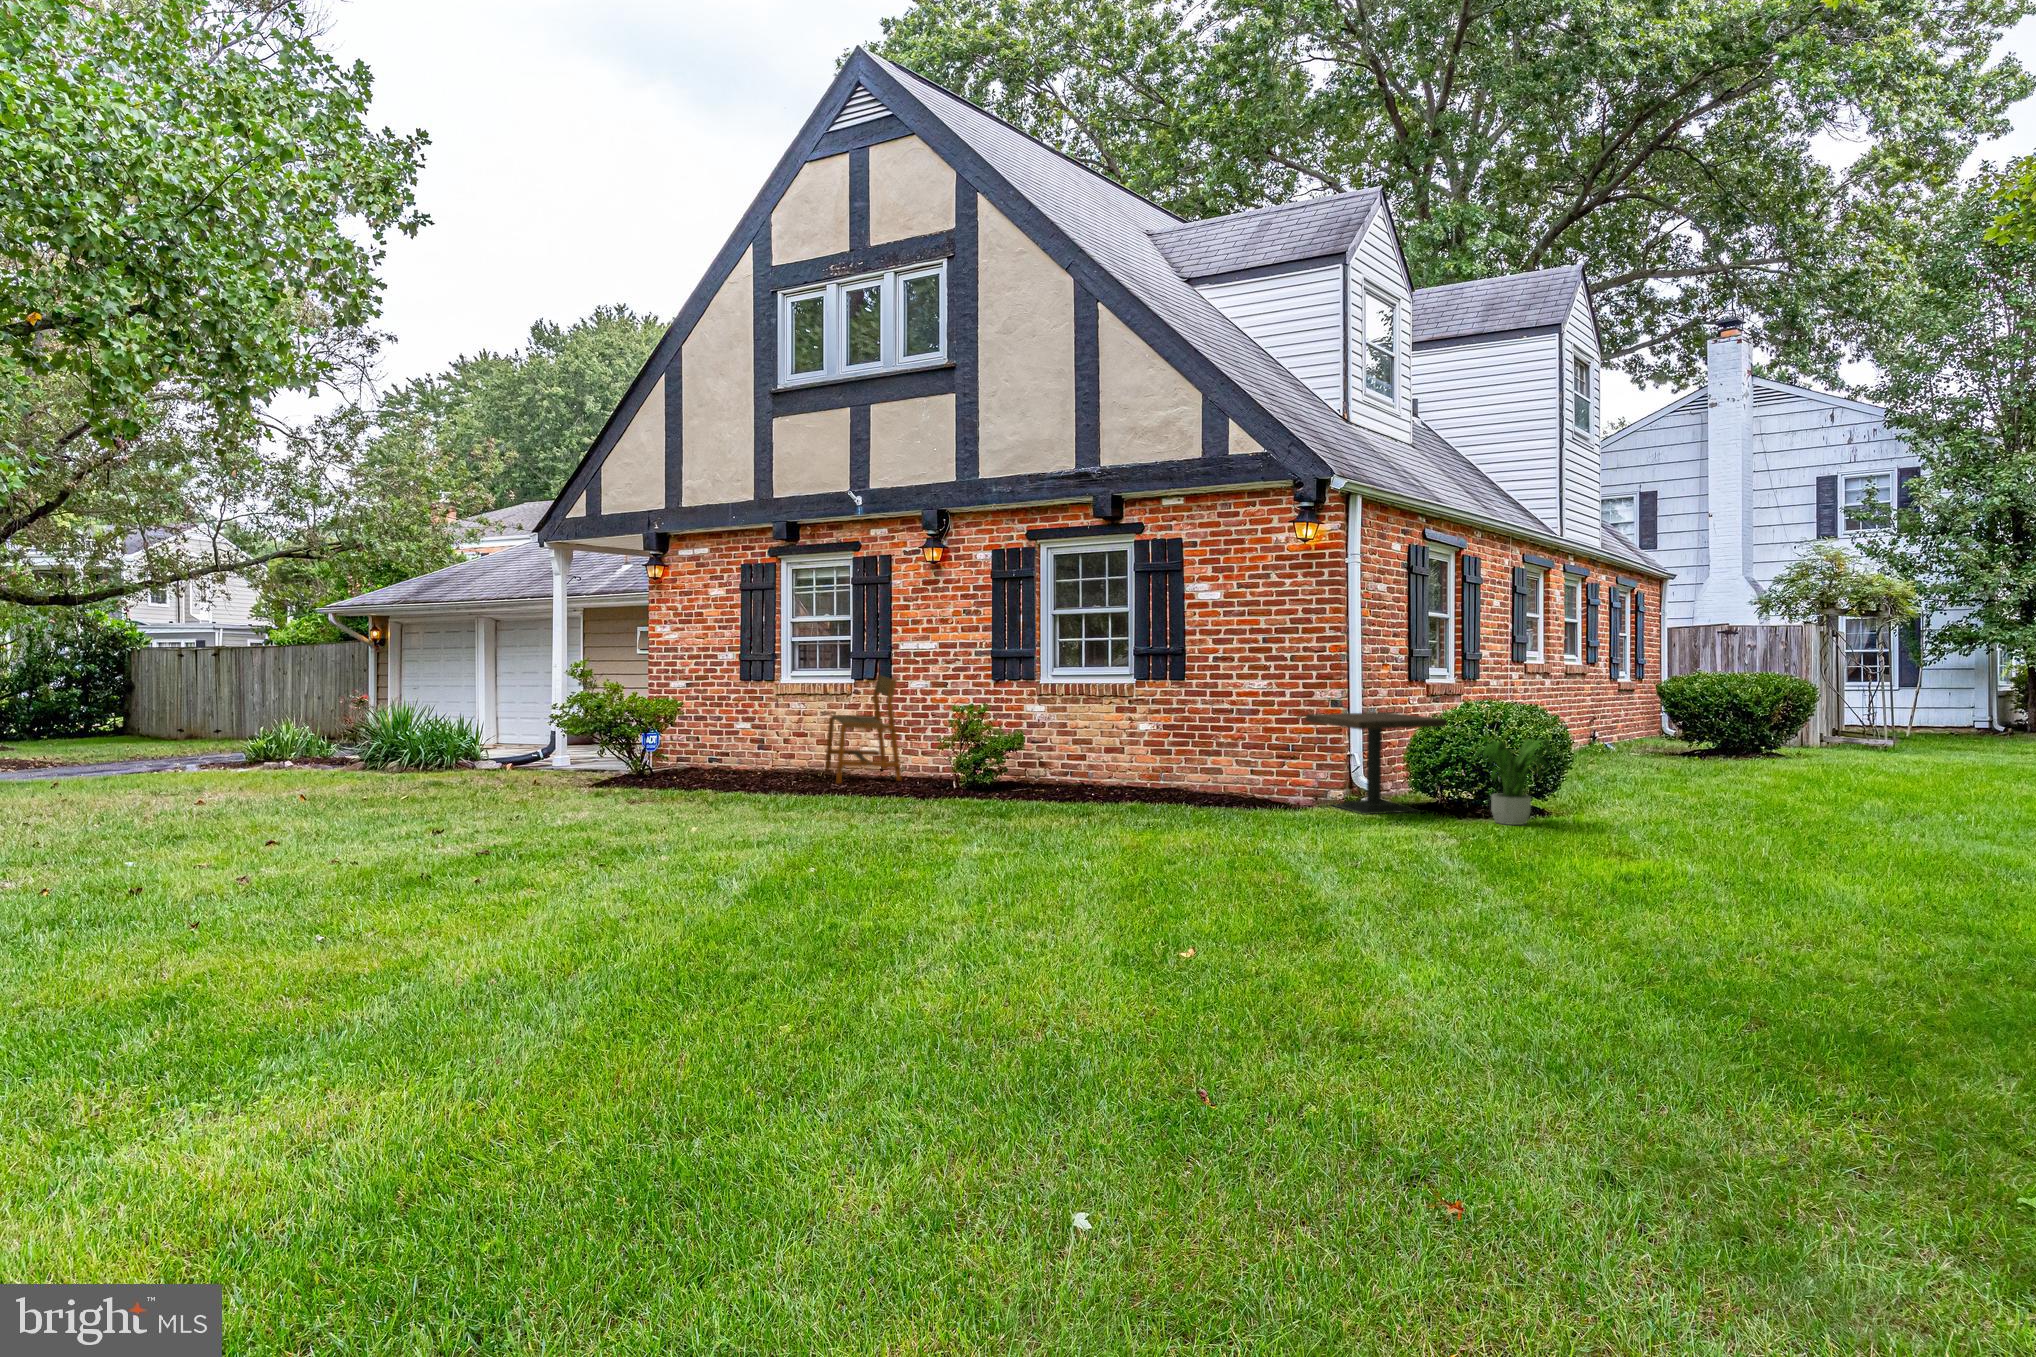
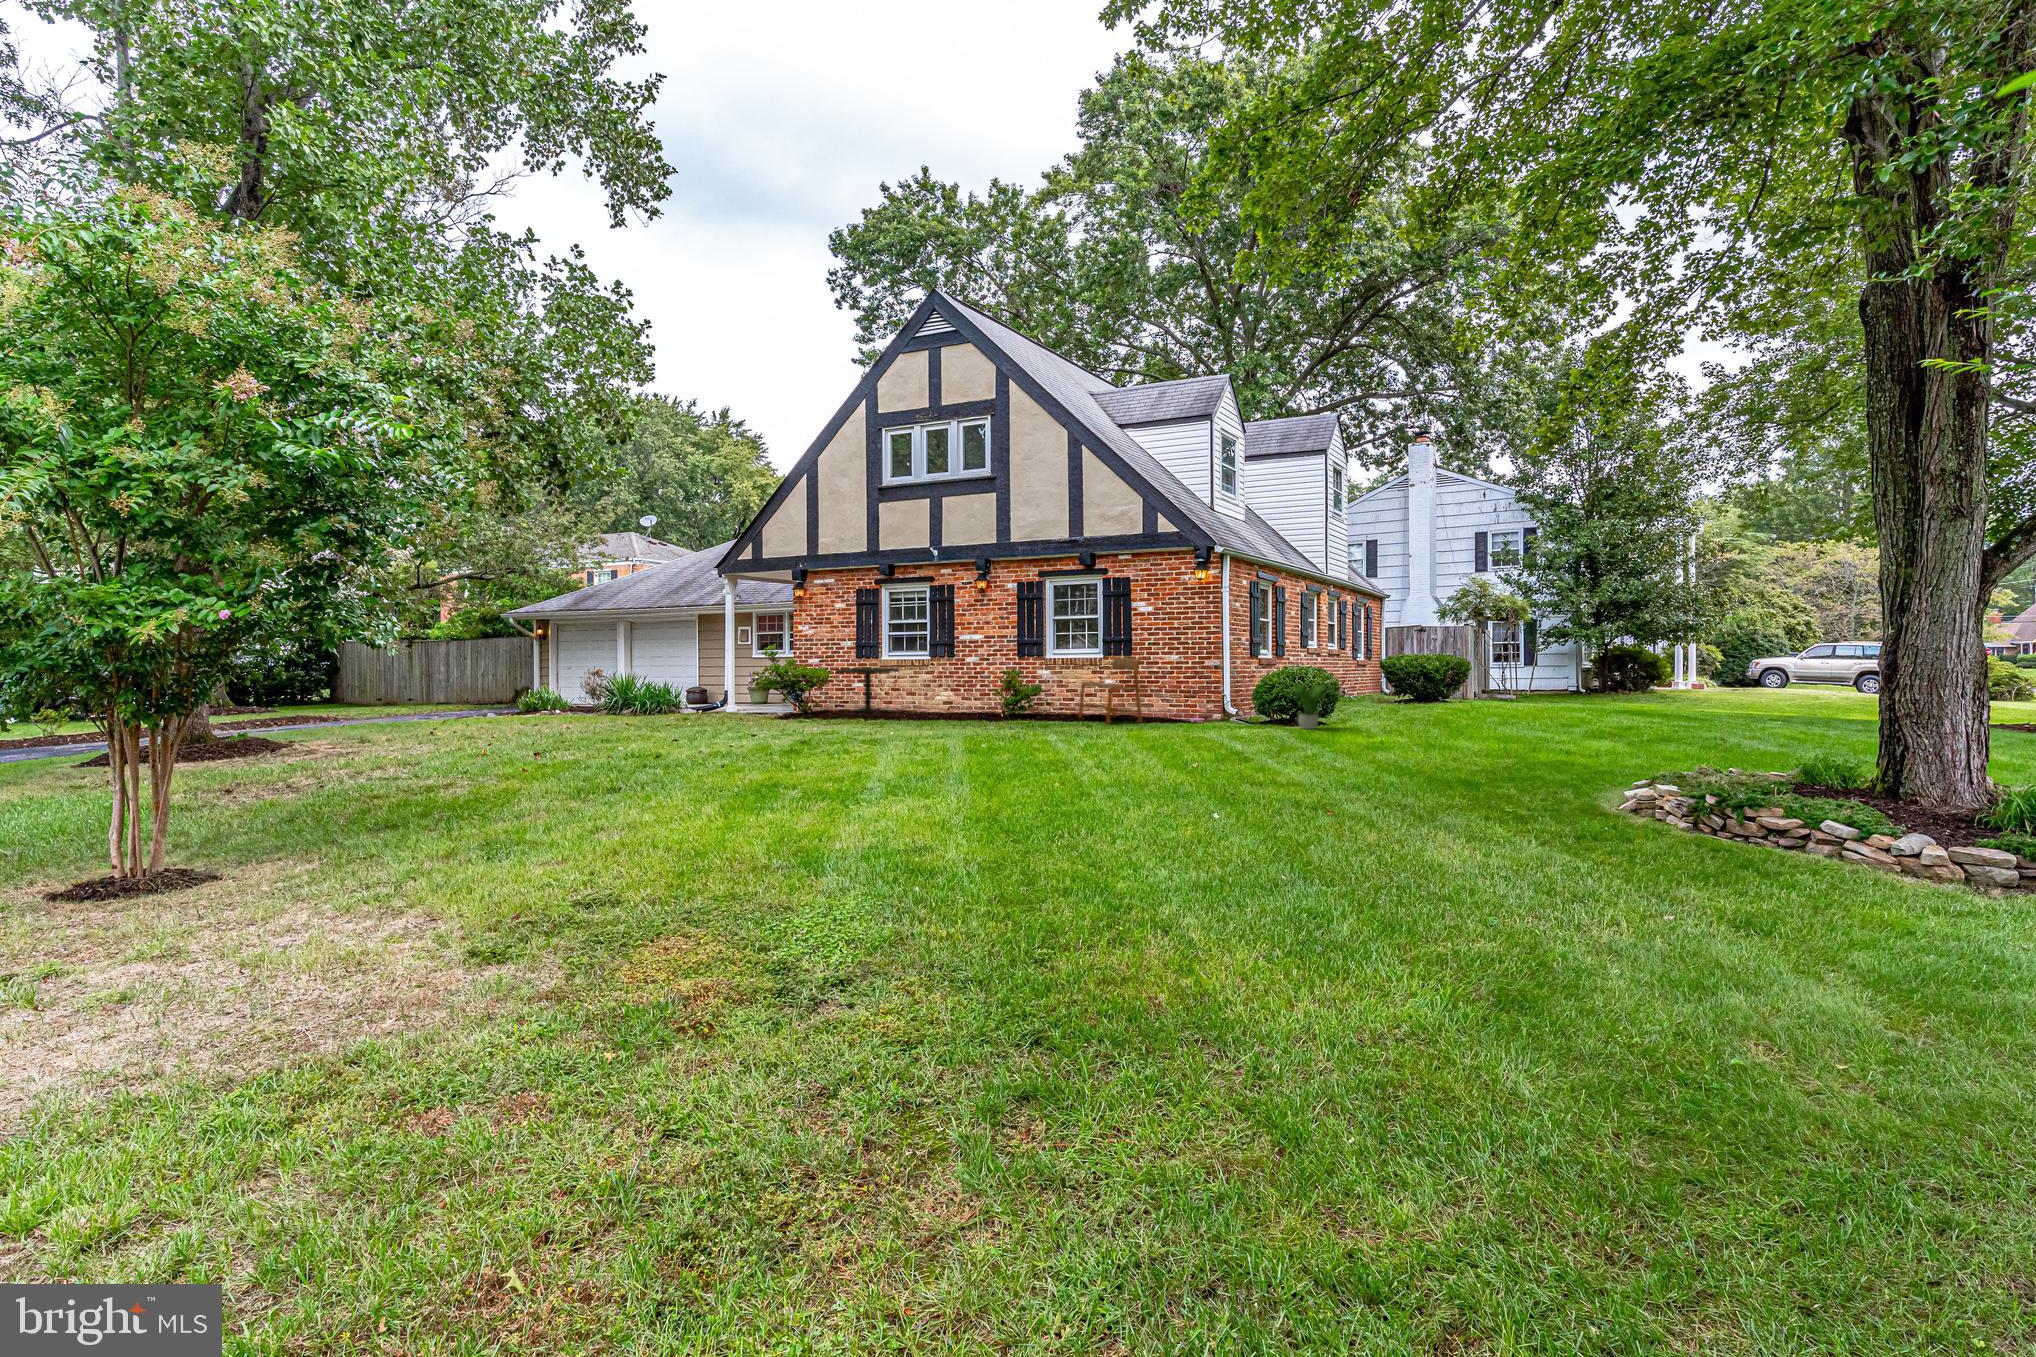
bench: present [825,675,901,784] -> present [1079,658,1142,724]
side table: present [1305,712,1448,814] -> present [836,668,898,713]

